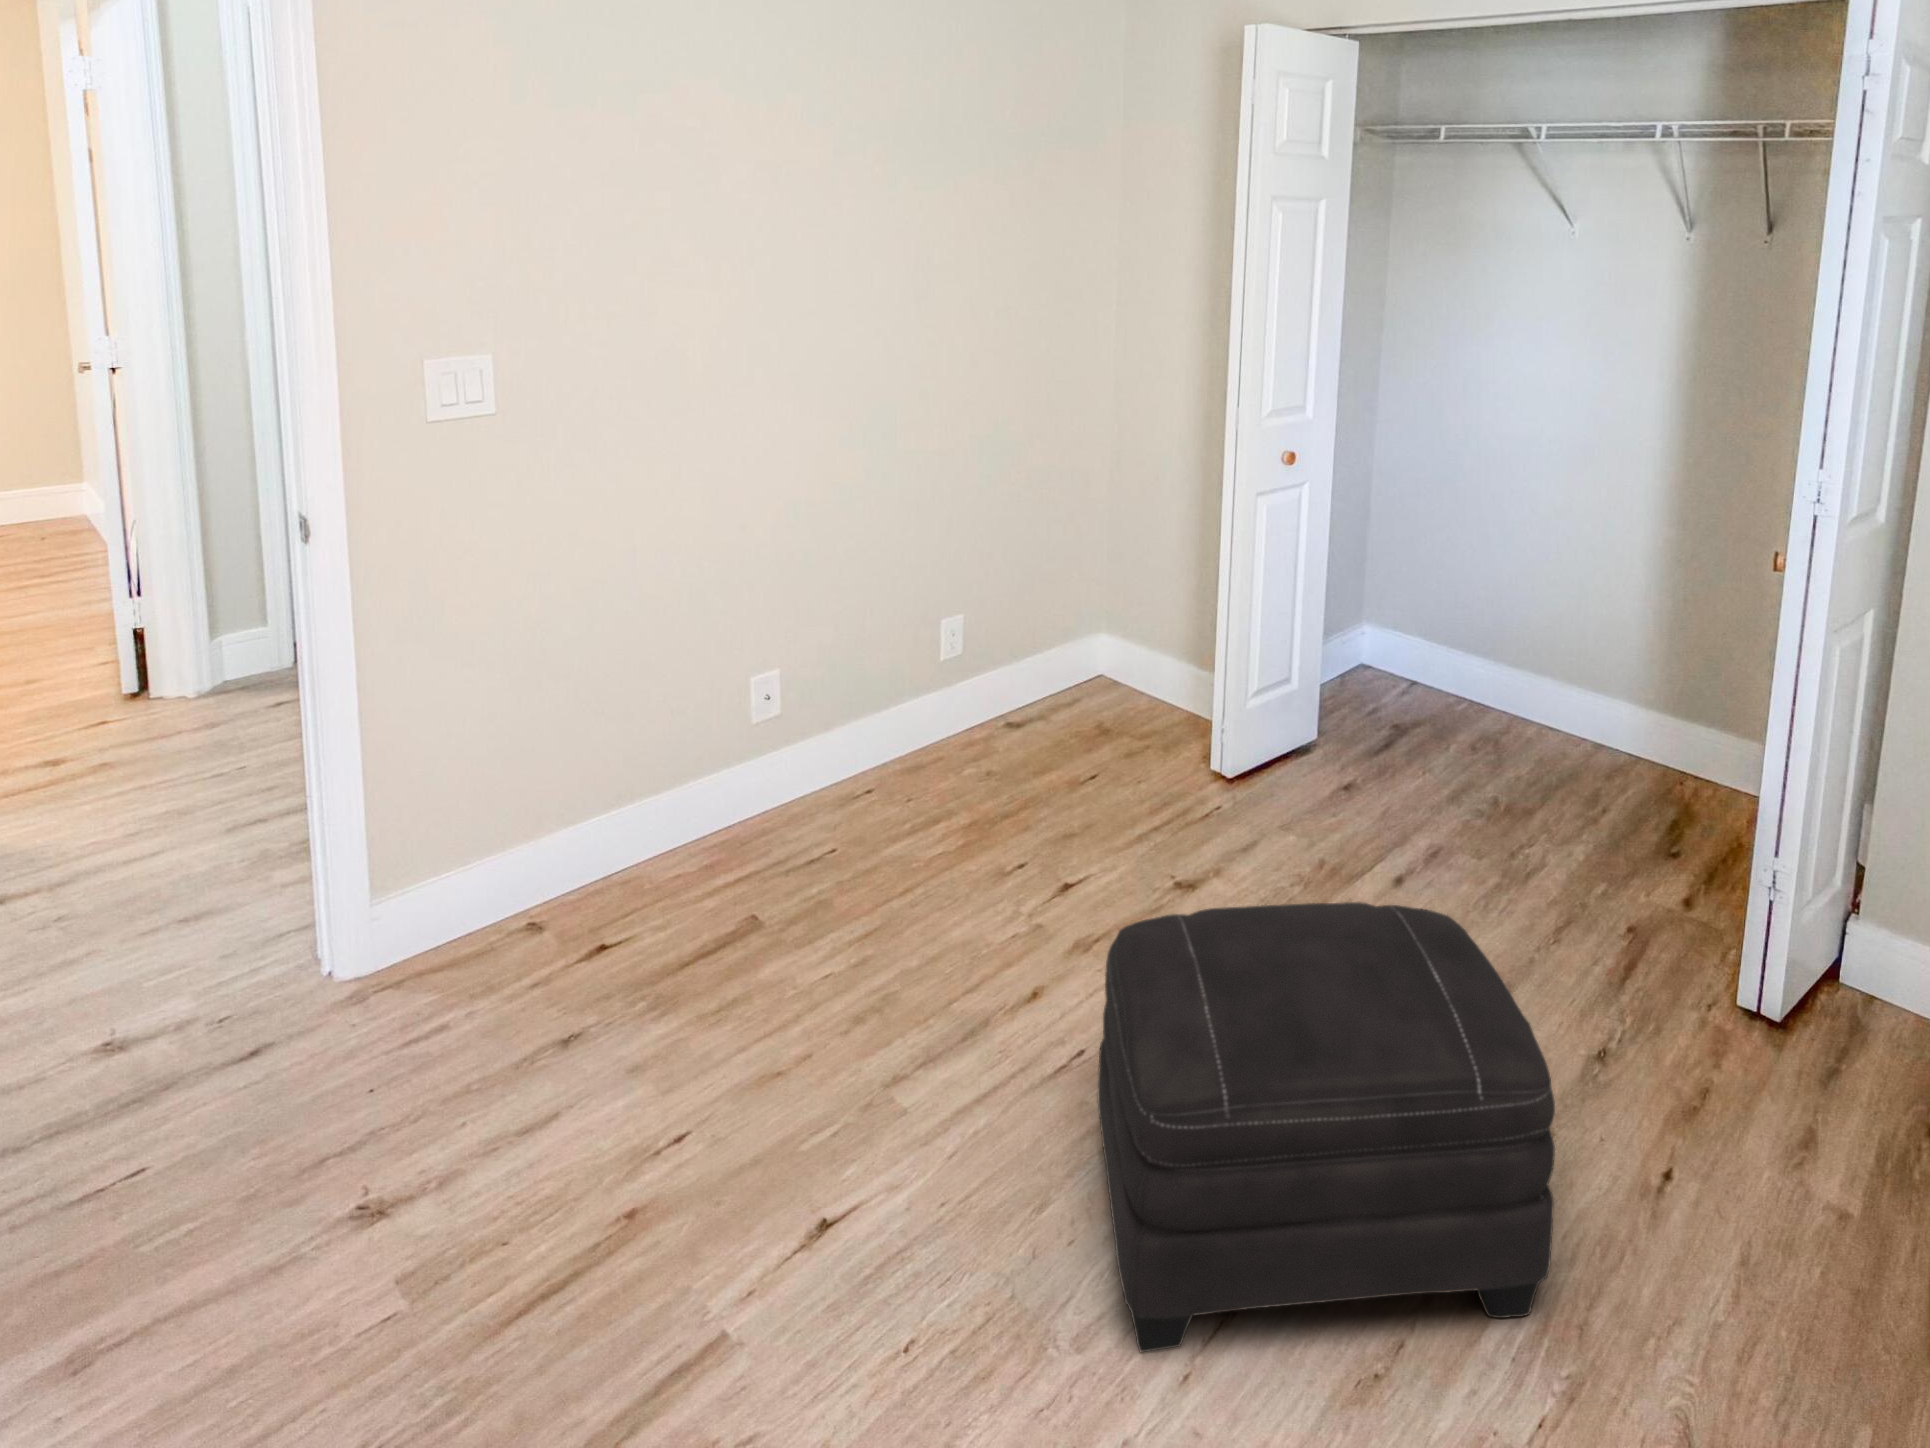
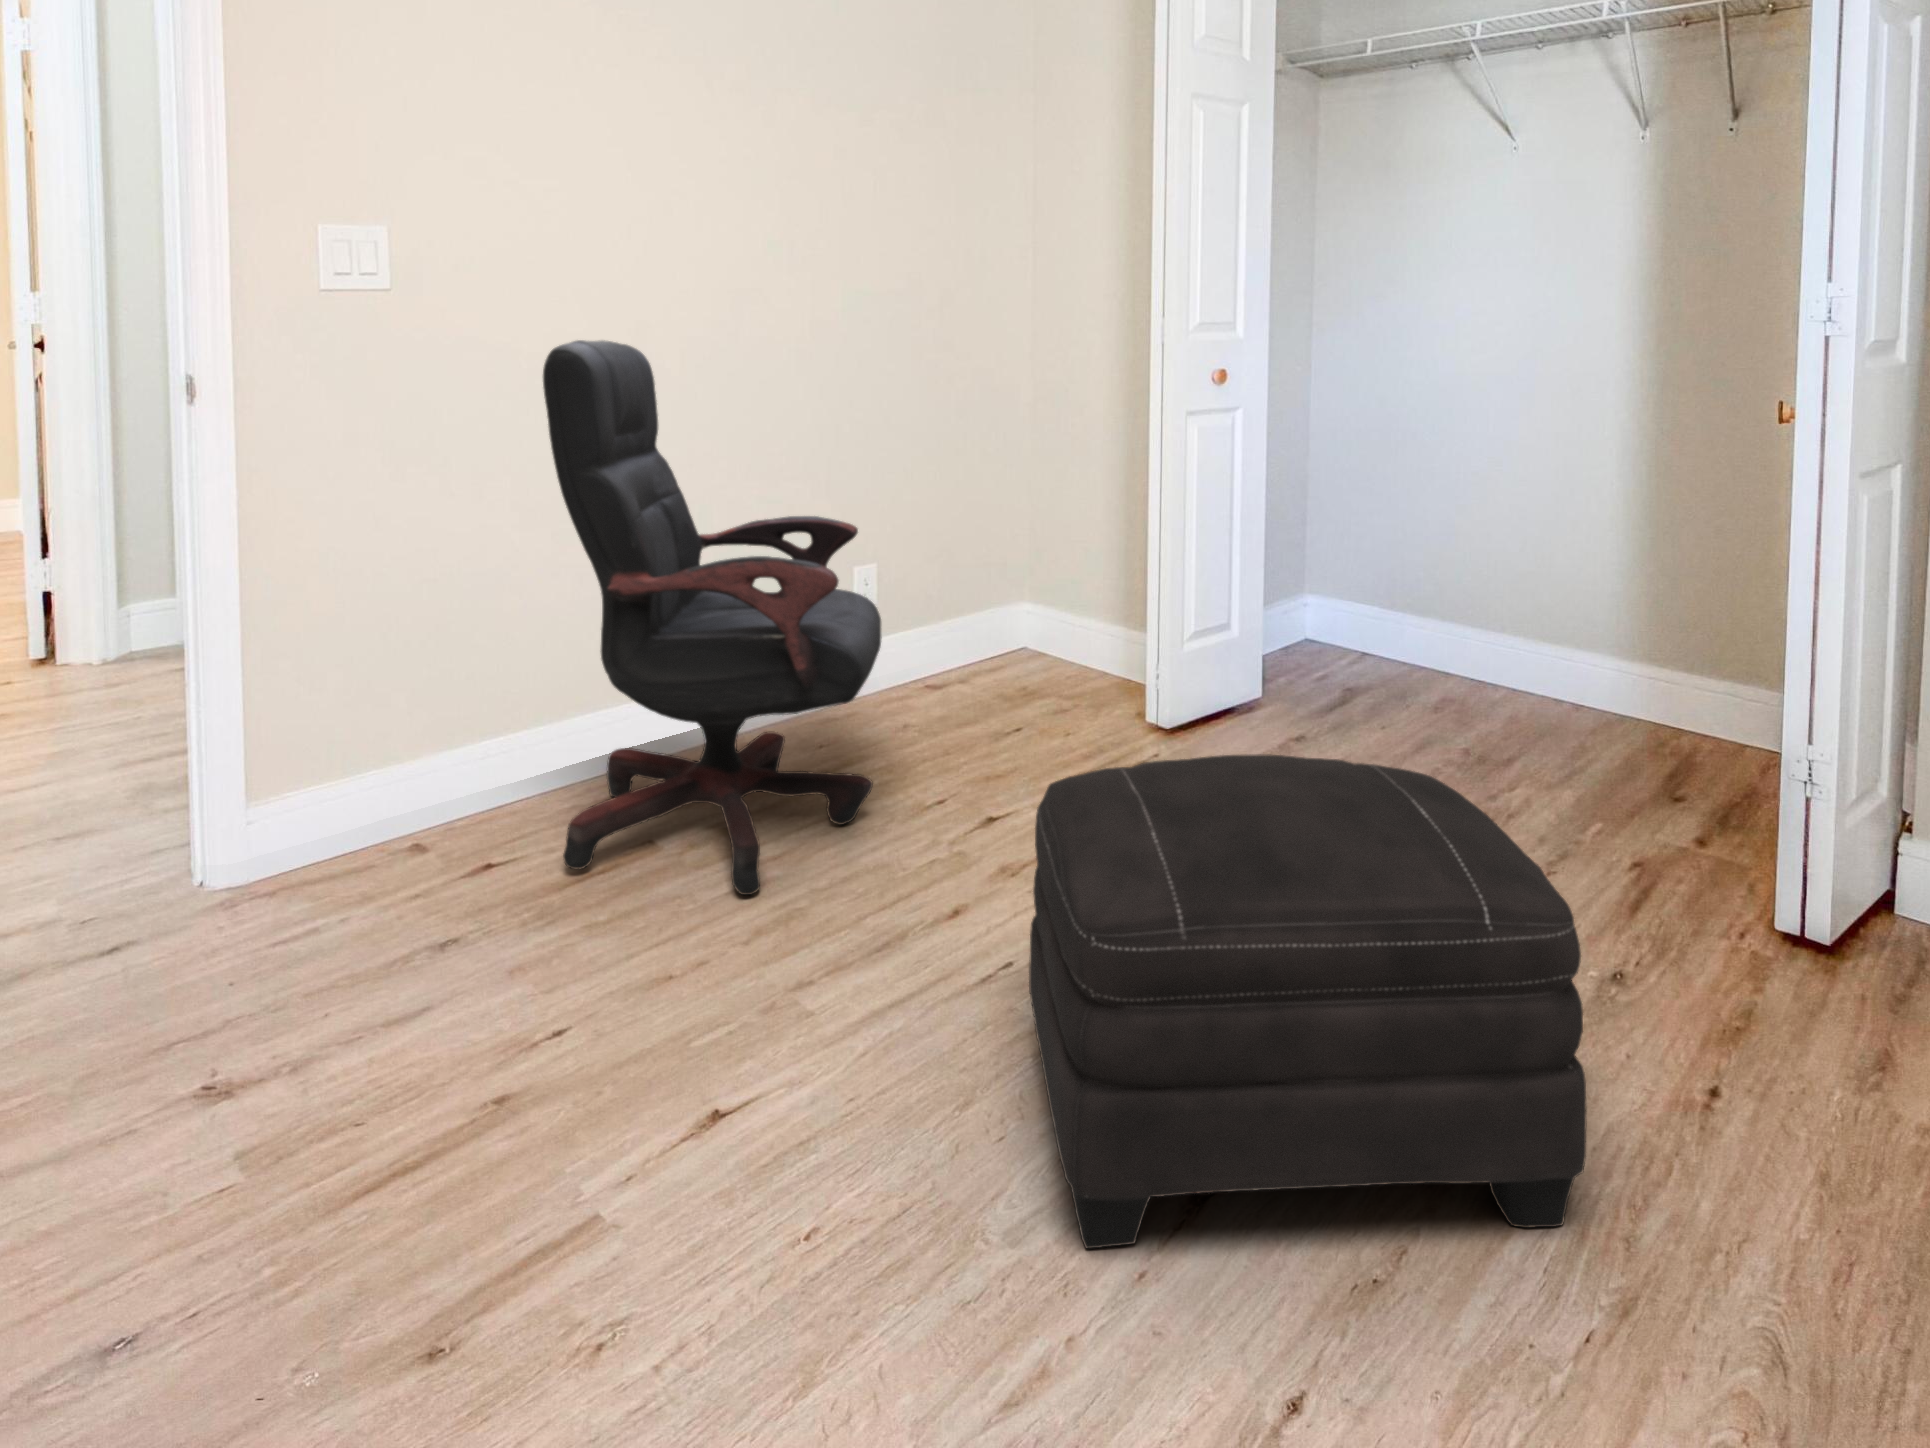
office chair: none [647,446,967,981] -> present [543,340,882,895]

